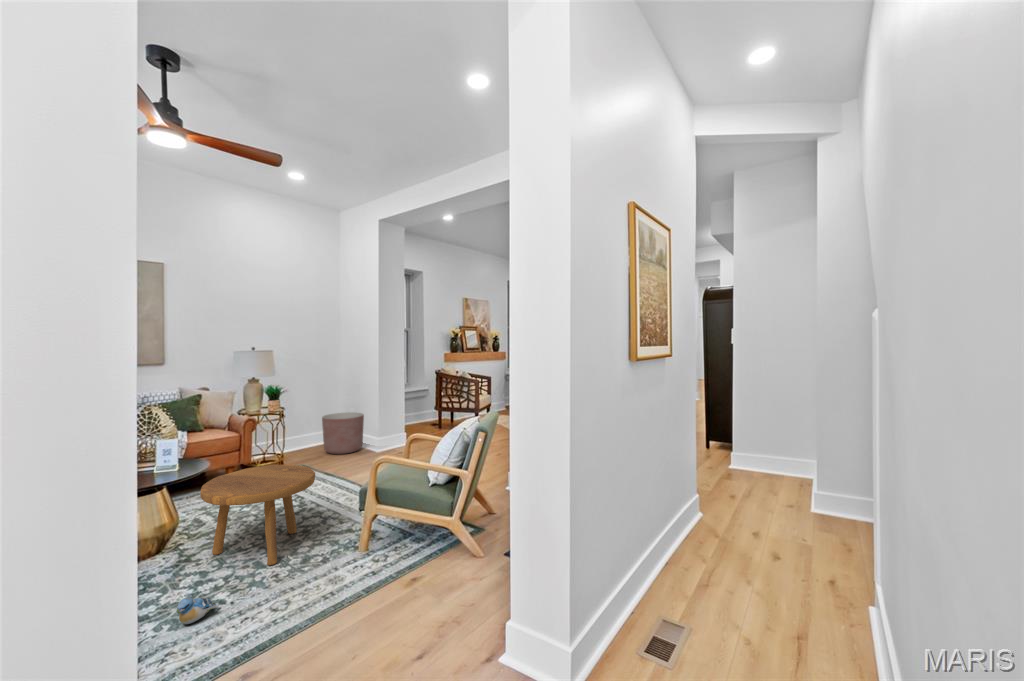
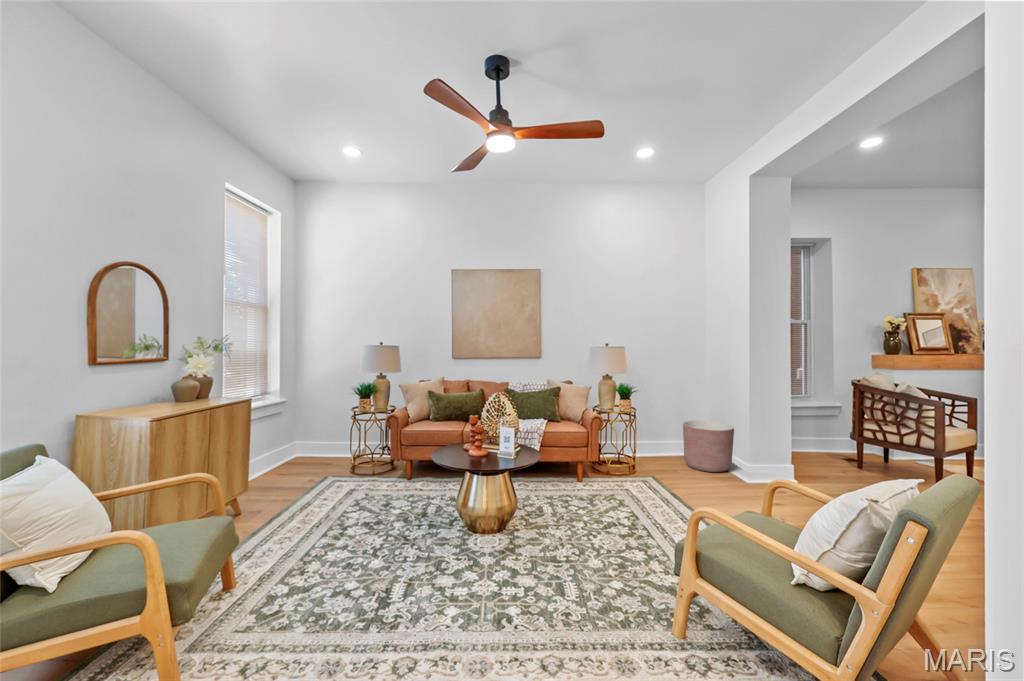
footstool: present [200,465,315,565] -> none [516,473,631,598]
plush toy: present [177,598,219,624] -> none [460,606,499,635]

